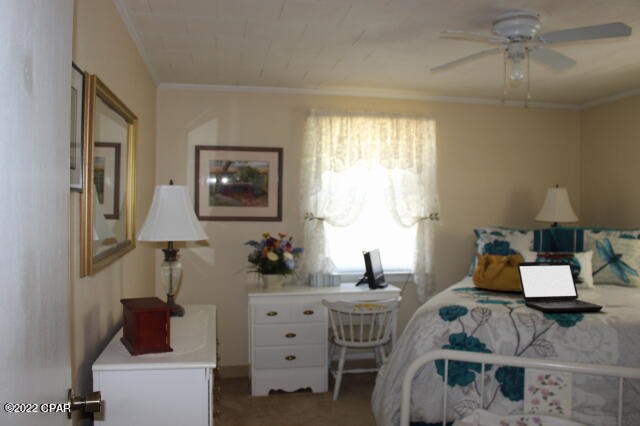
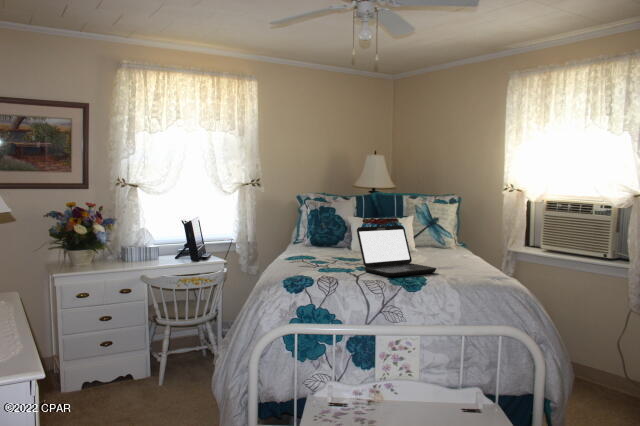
handbag: present [472,251,523,292] -> none [304,215,359,259]

